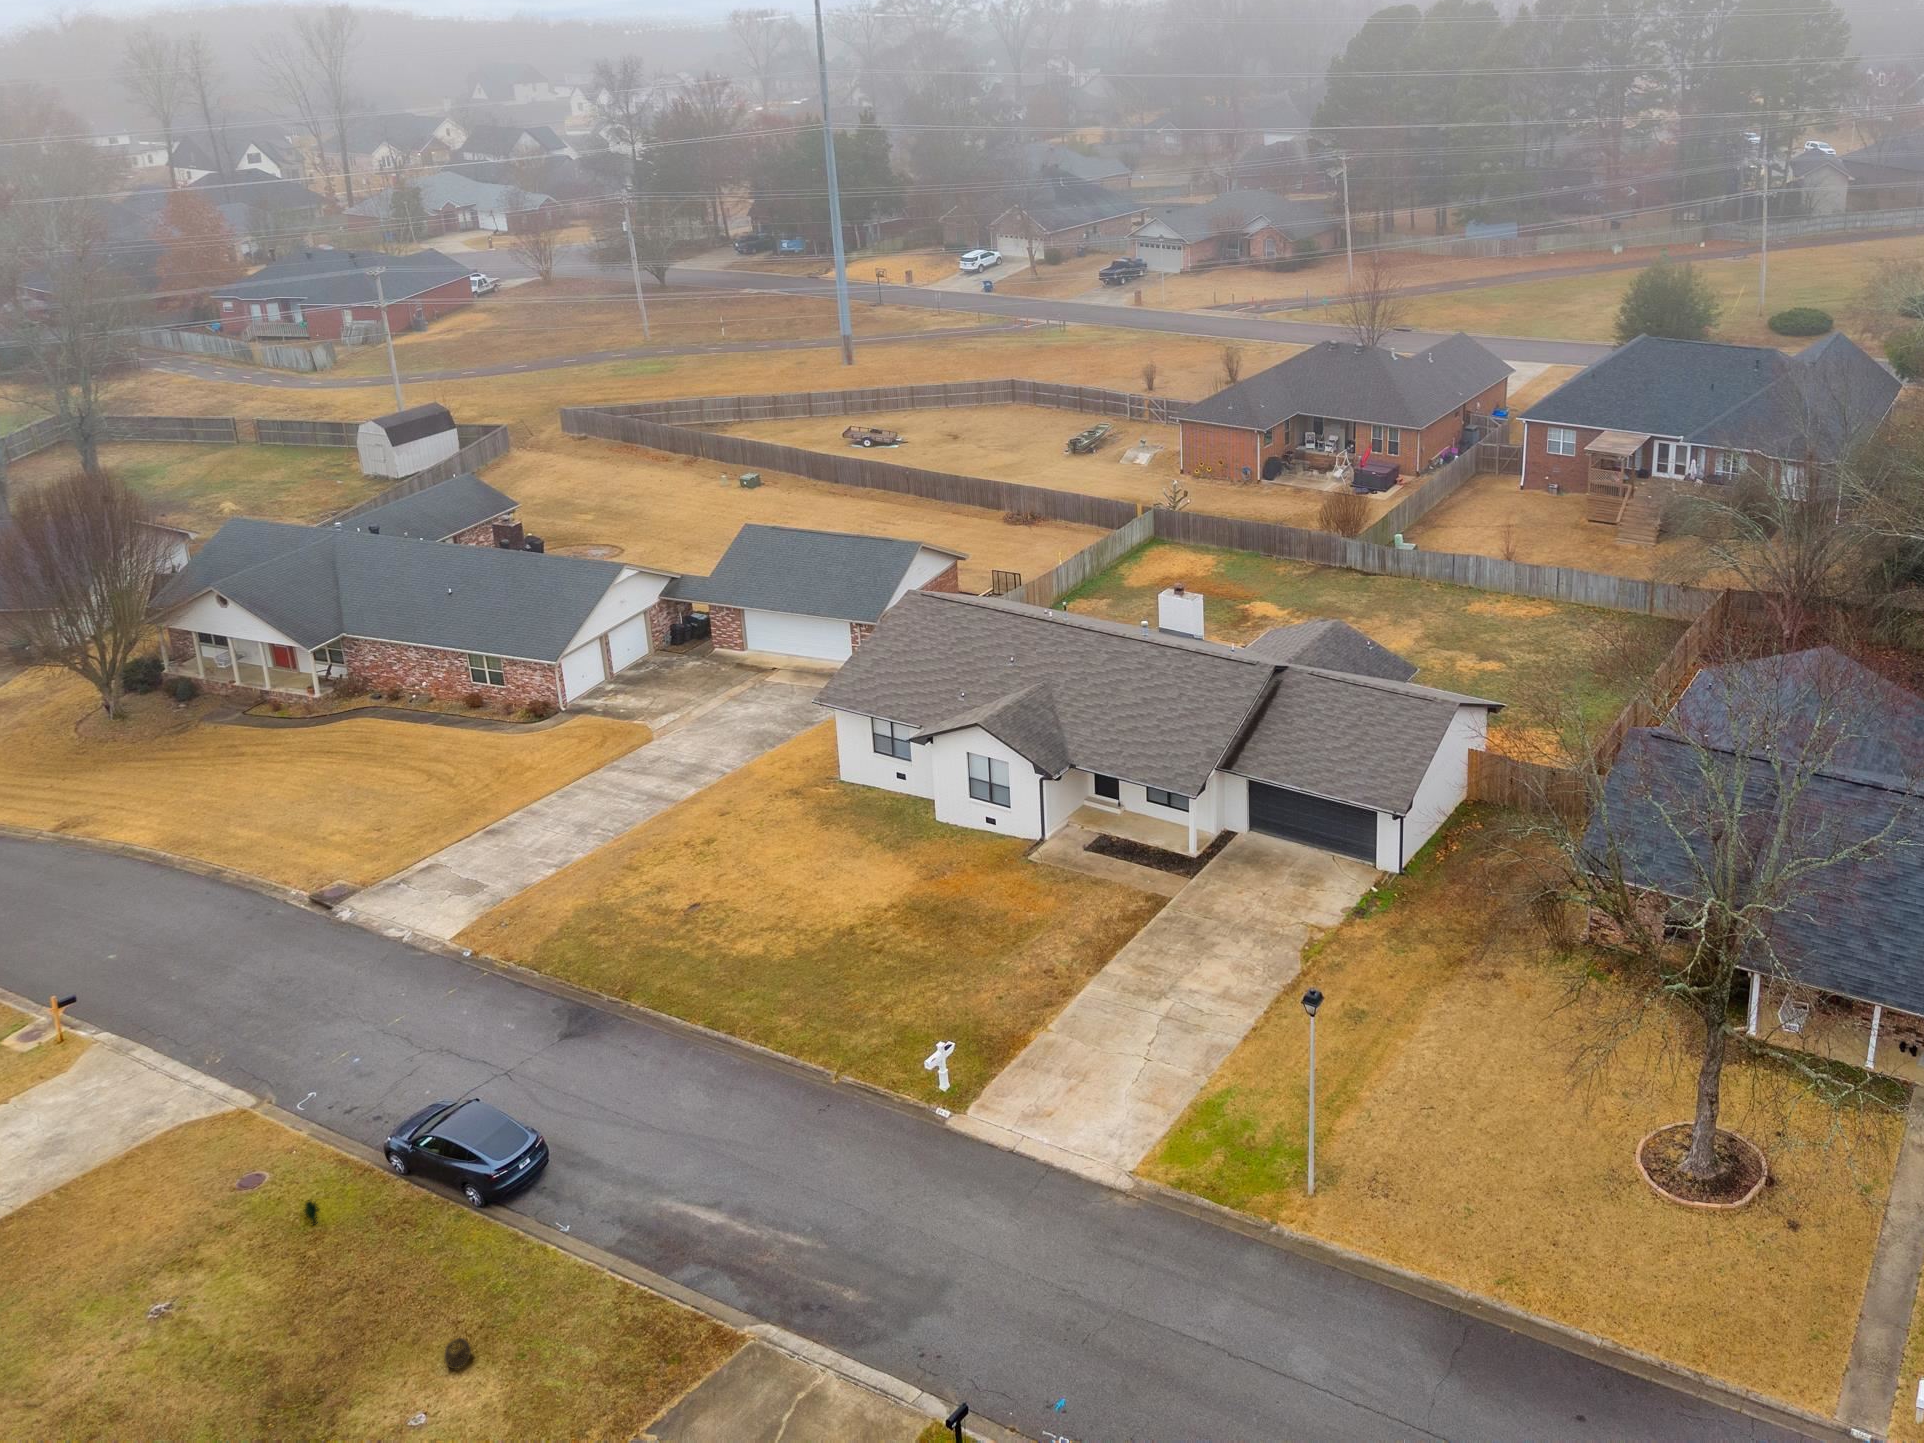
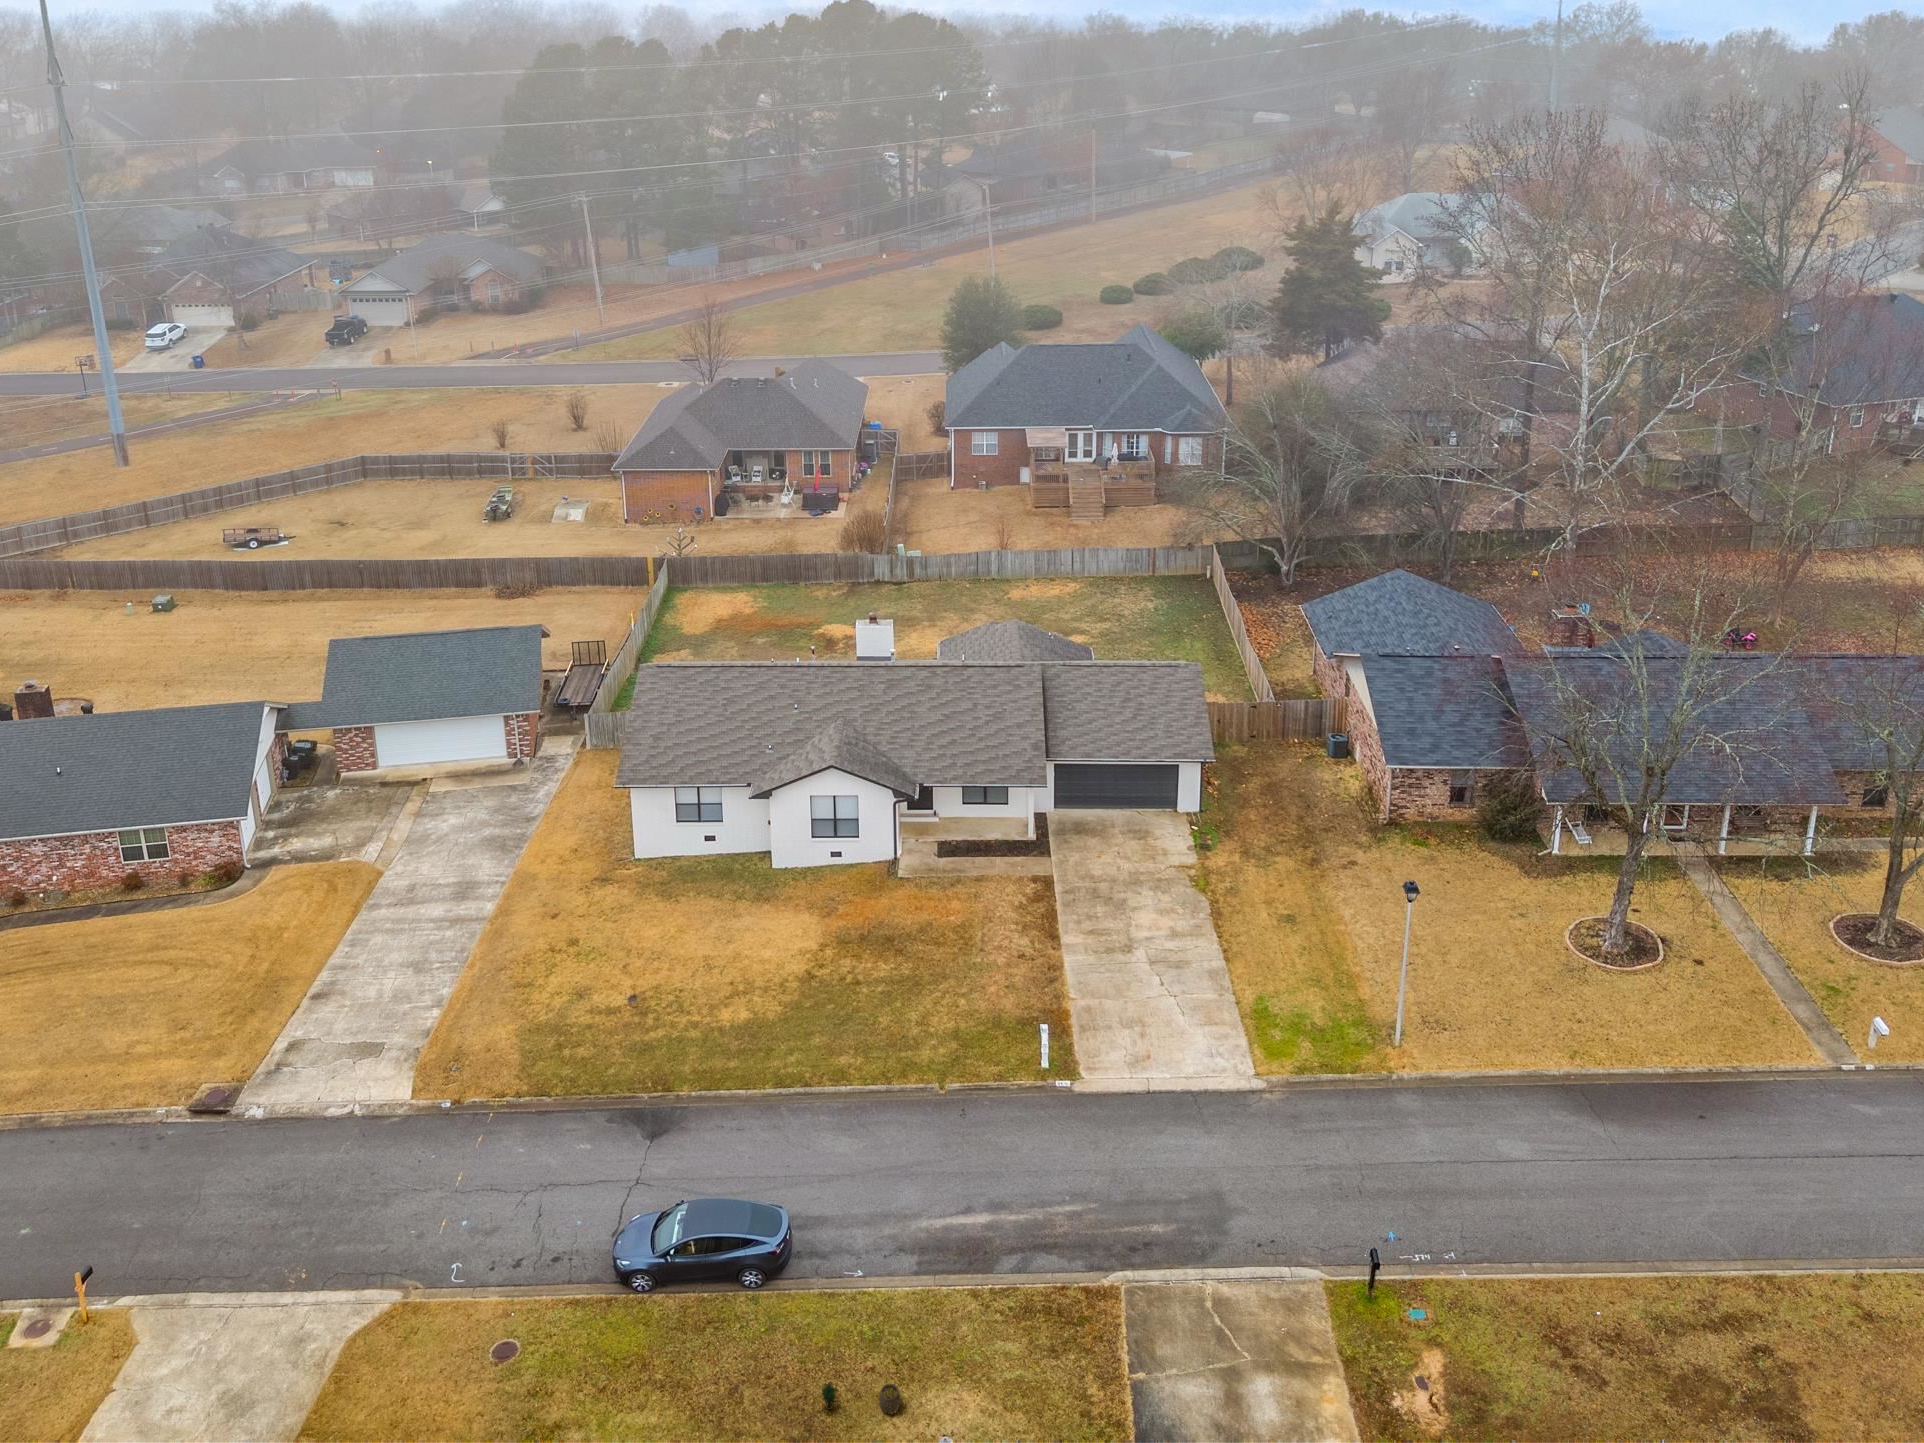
decorative plant: present [304,1200,320,1225] -> present [822,1382,837,1410]

